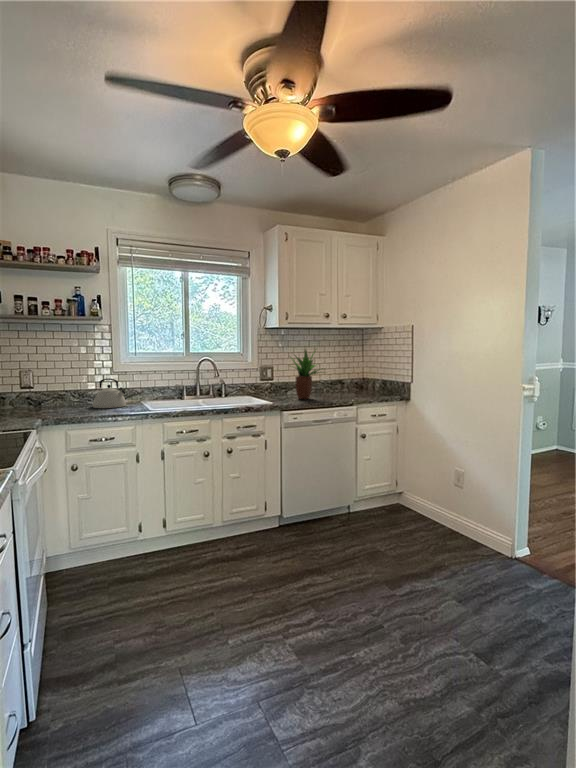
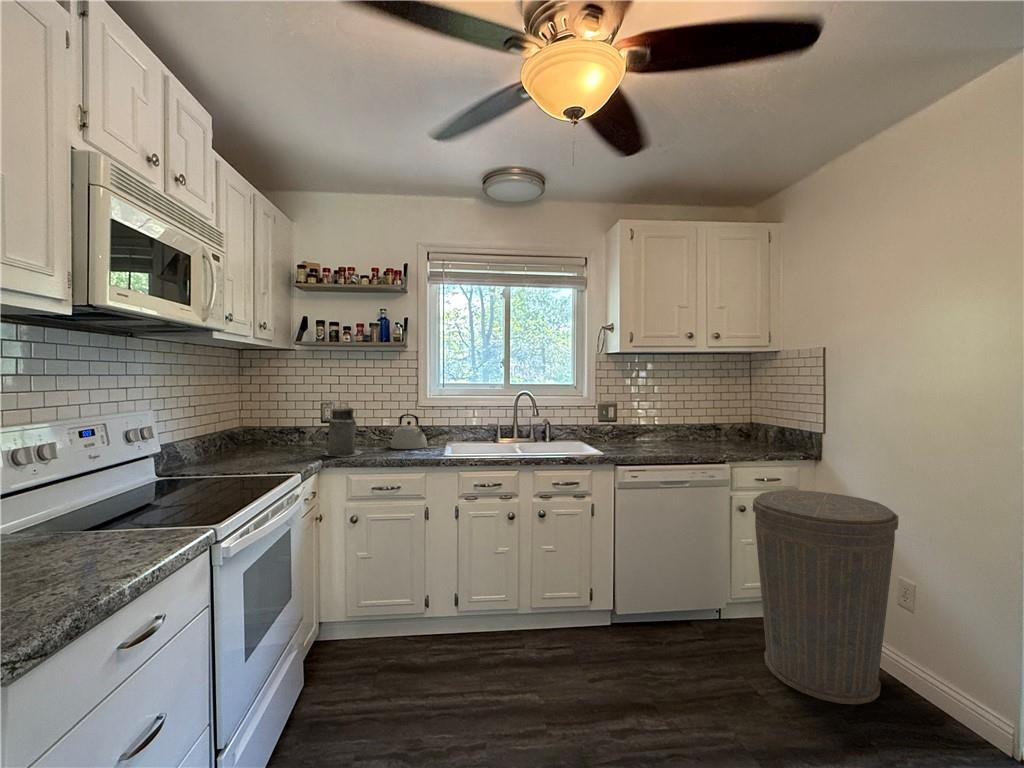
potted plant: present [290,349,323,399] -> none [629,379,689,450]
canister: none [37,369,73,416] -> present [324,402,362,457]
trash can: none [374,420,456,547] -> present [753,490,899,704]

